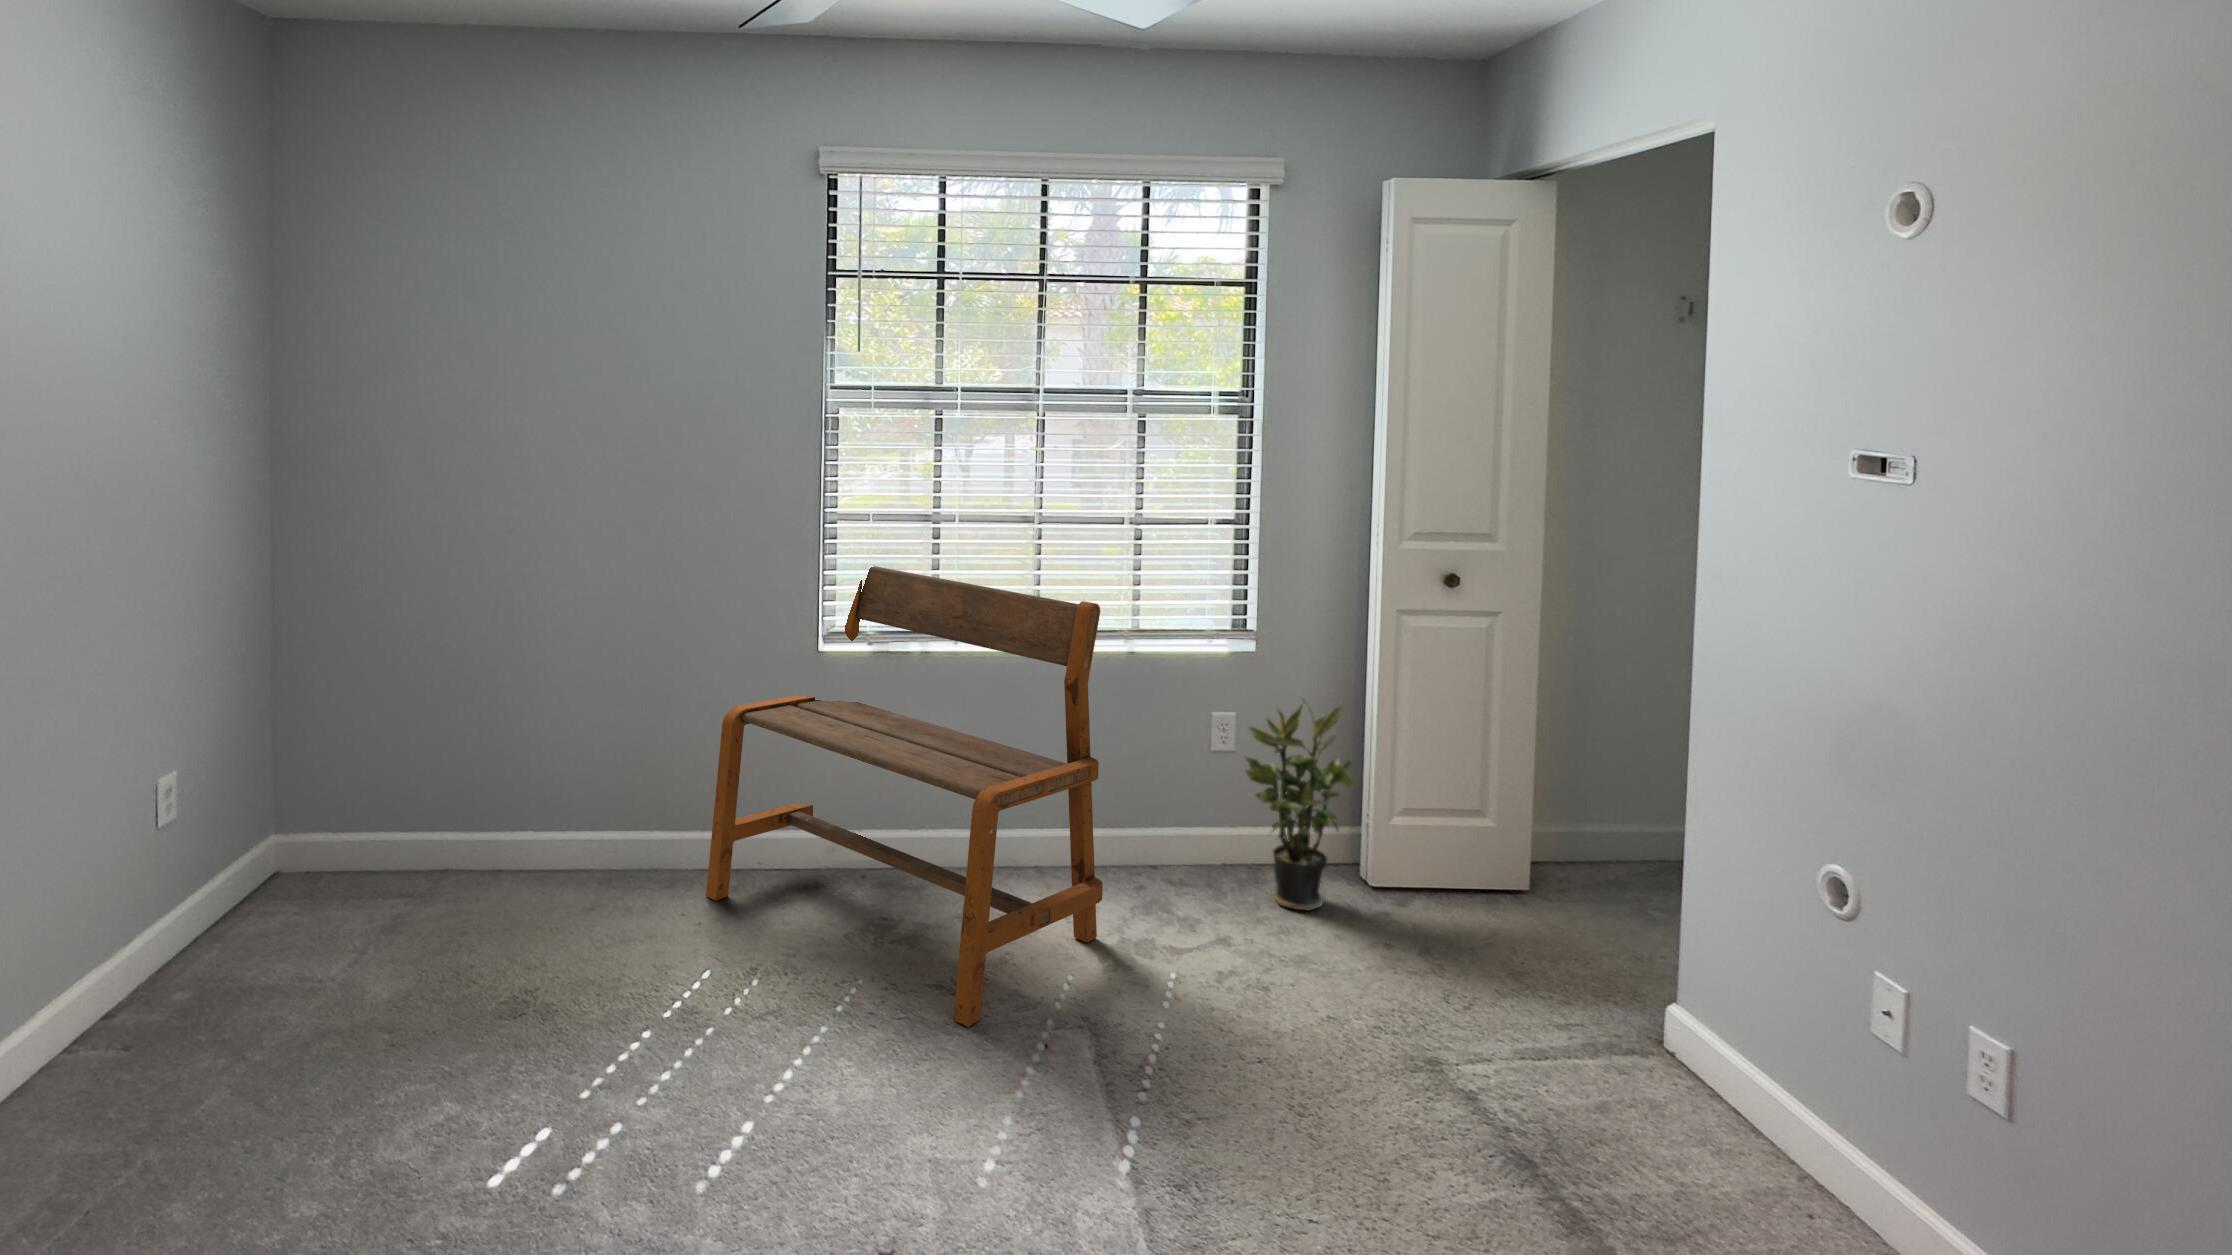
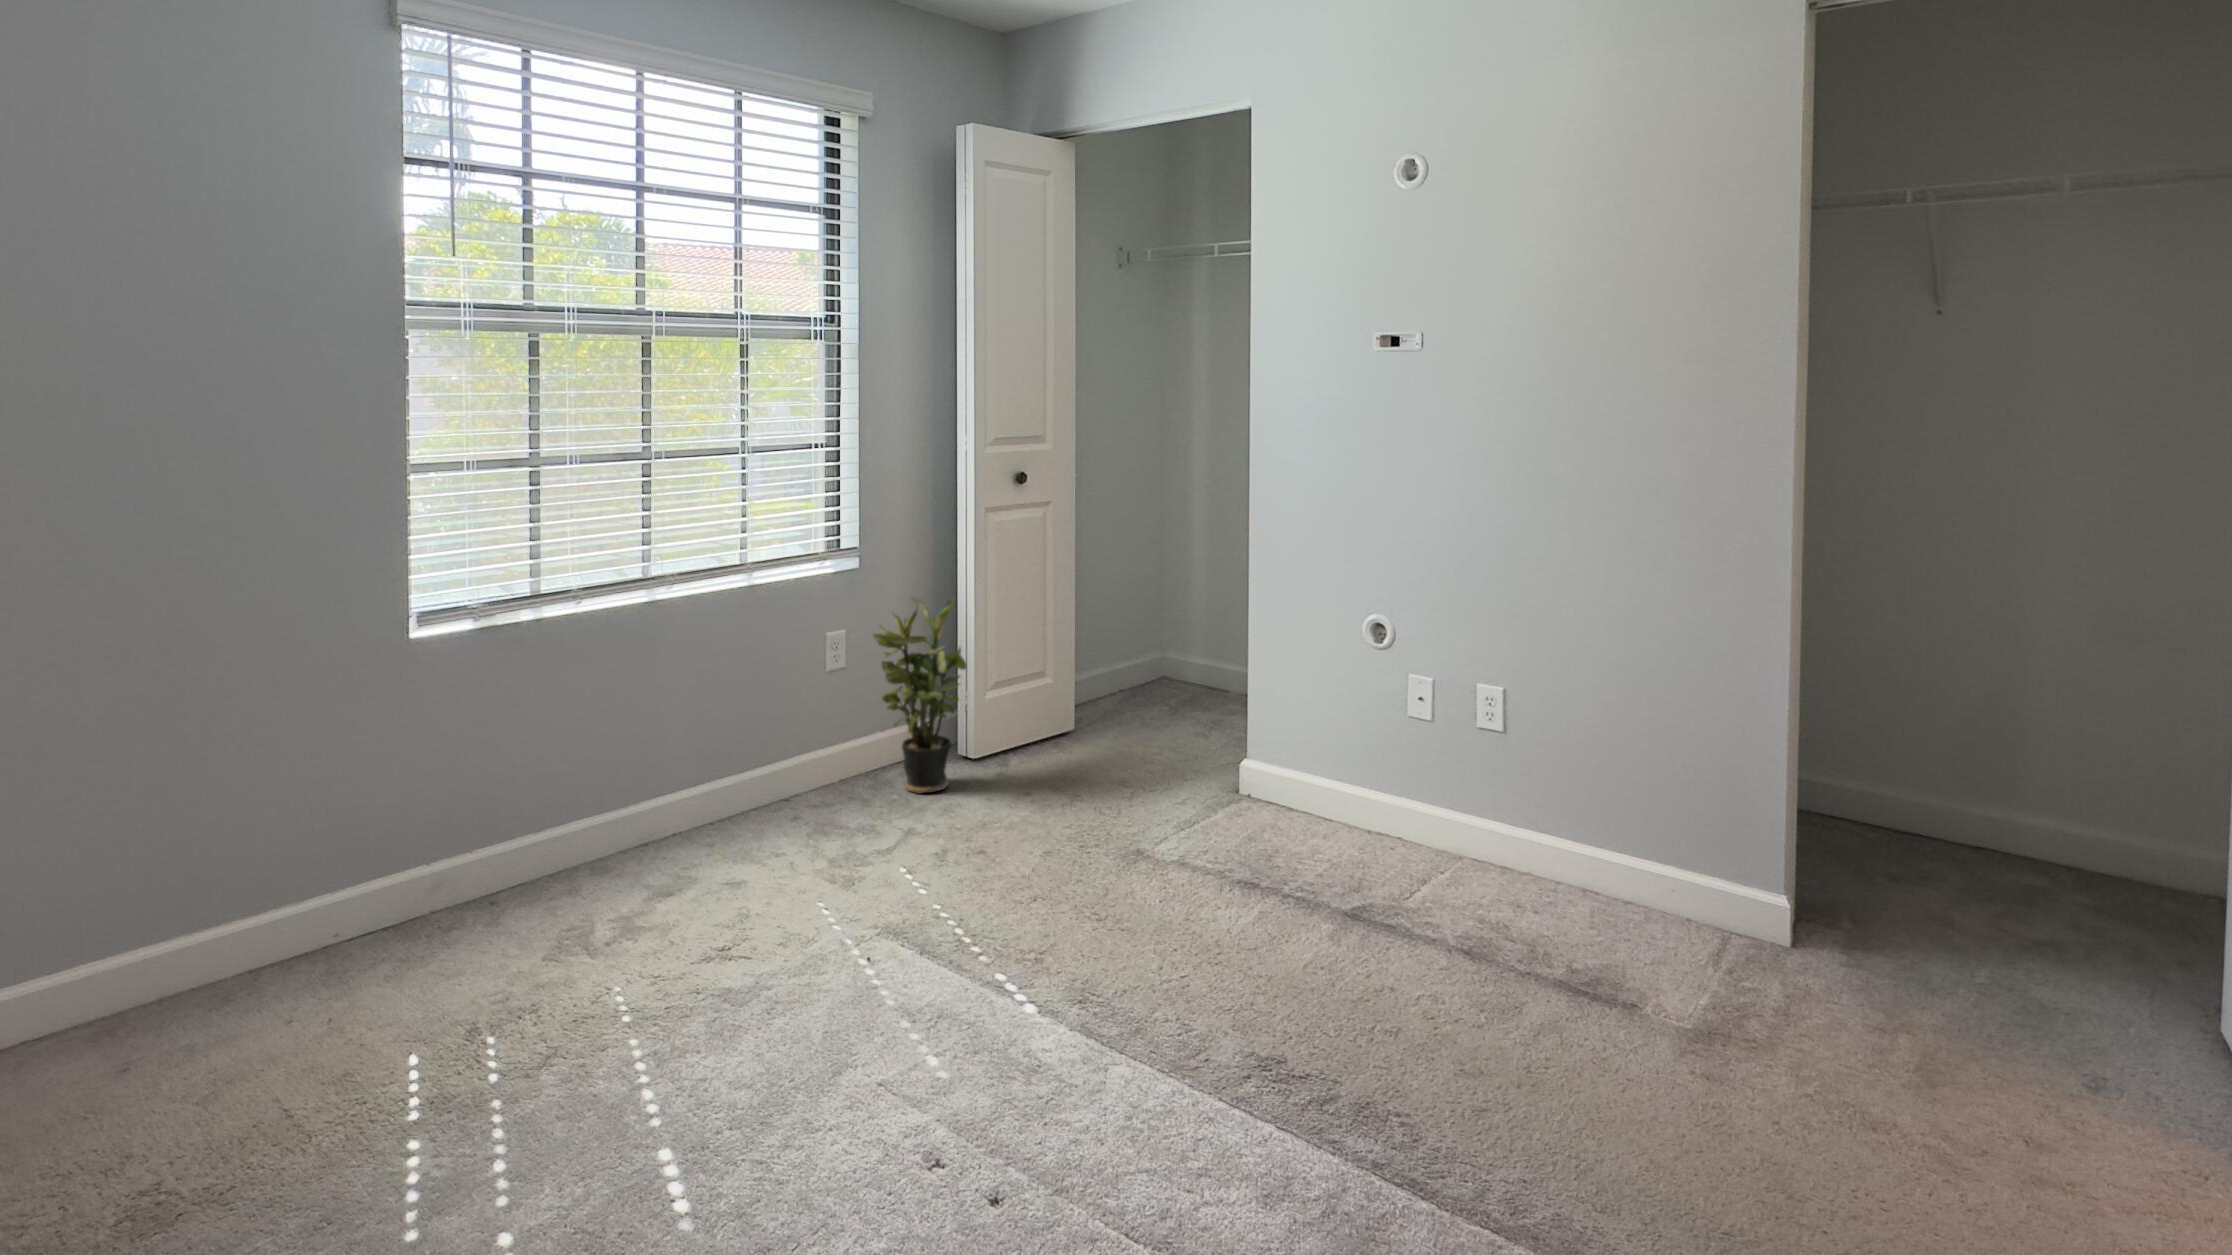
bench: present [706,566,1103,1027] -> none [302,521,815,990]

